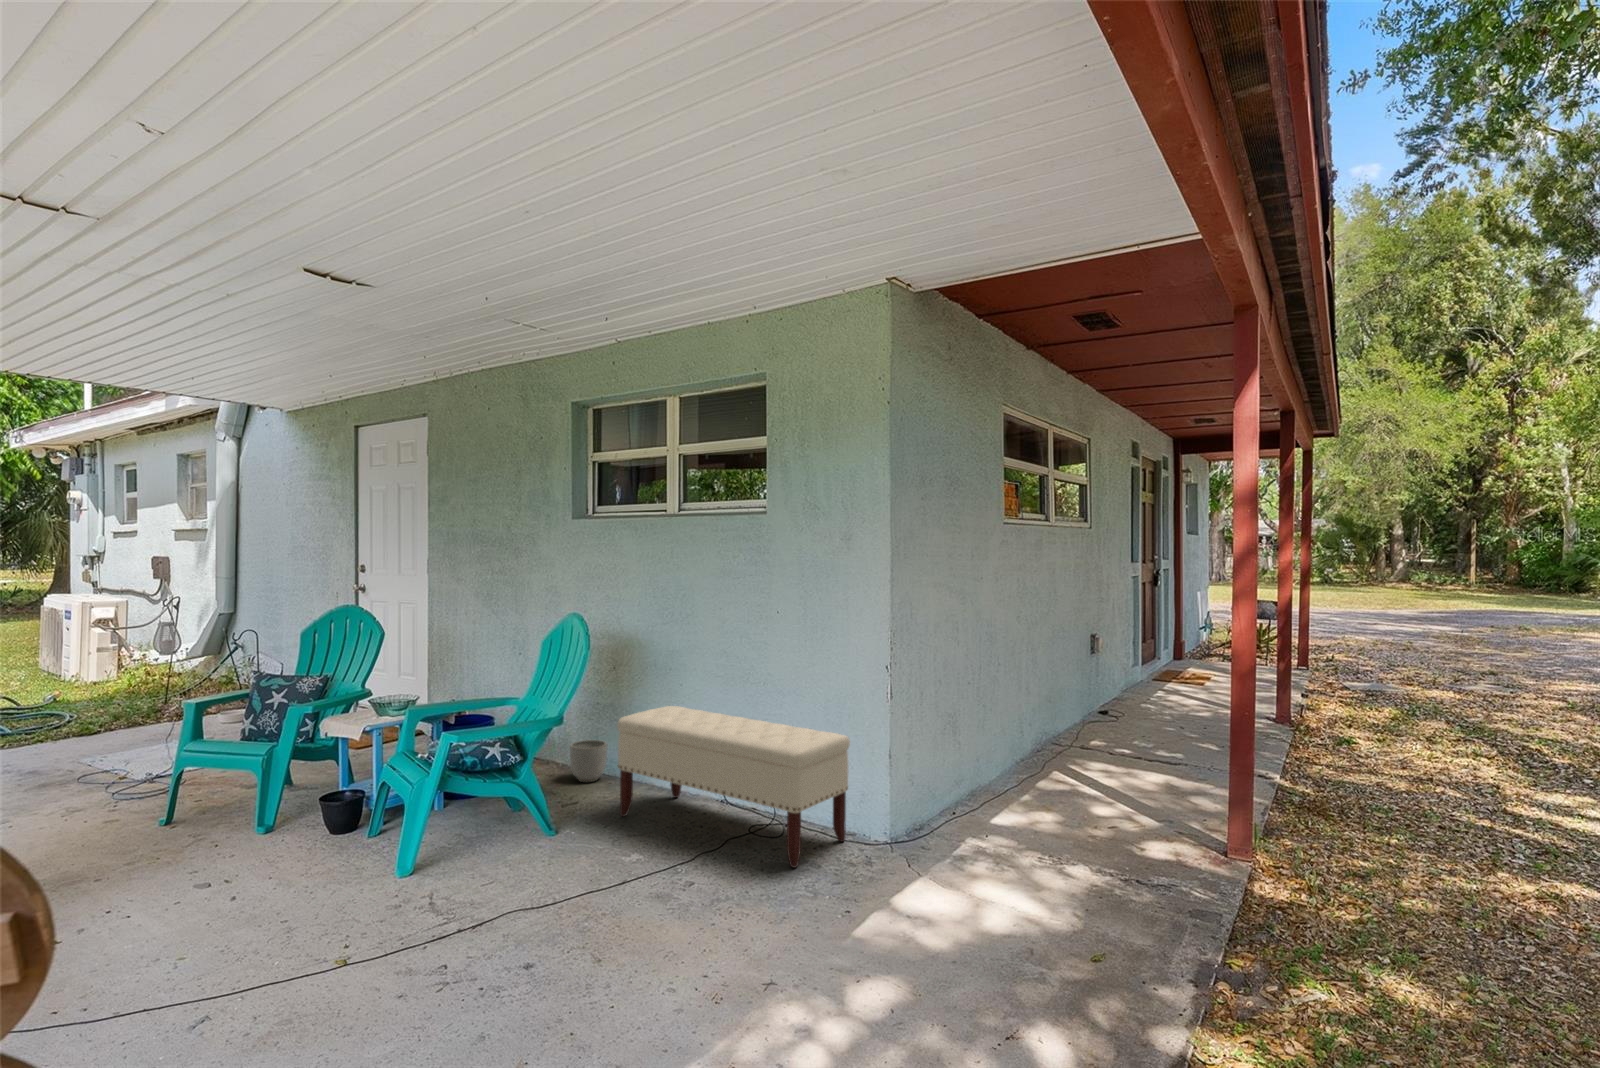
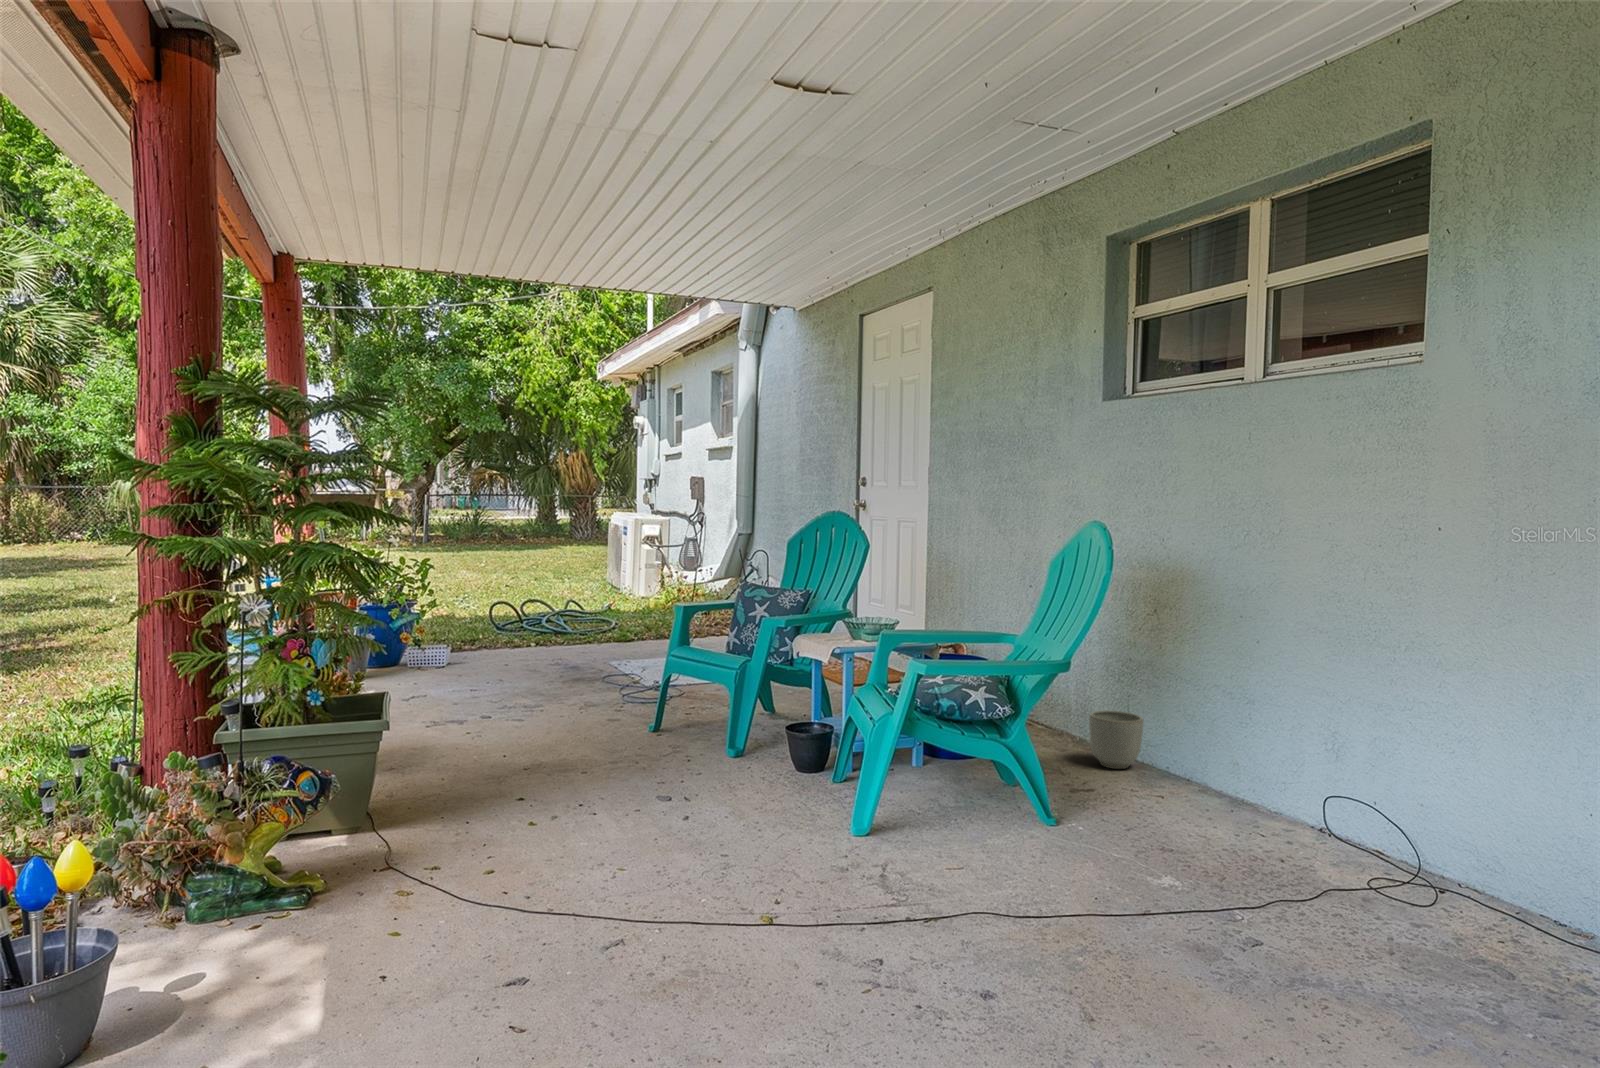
bench: present [617,706,850,867] -> none [1151,673,1586,965]

